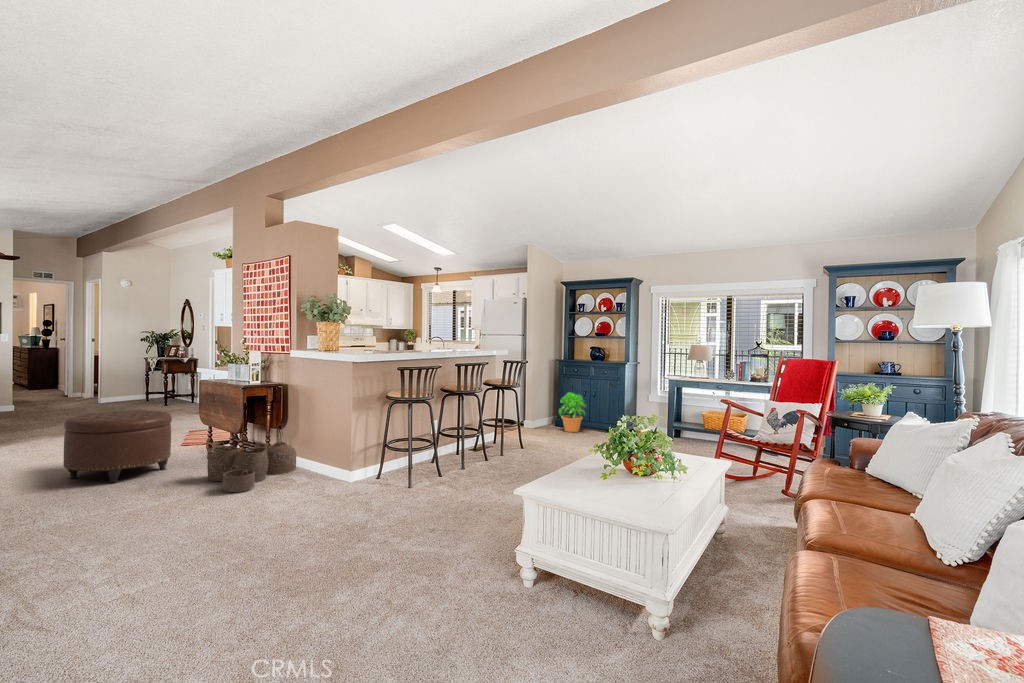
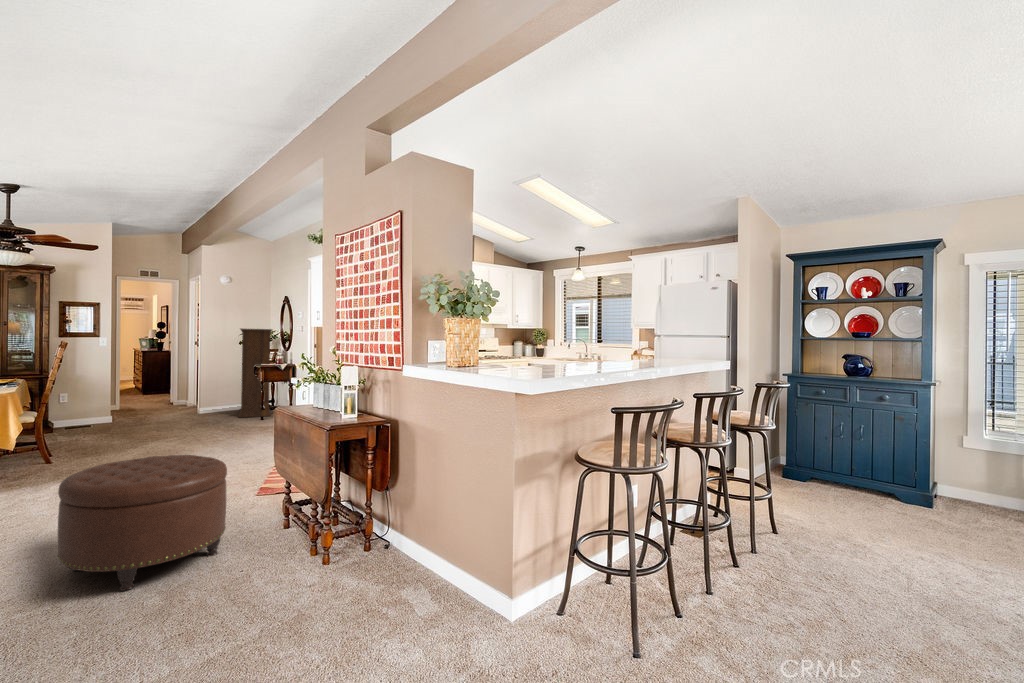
bookcase: none [140,327,175,404] -> present [239,329,272,418]
potted plant: present [559,392,586,432] -> none [791,425,843,490]
woven basket: present [207,440,296,492] -> none [269,515,413,643]

